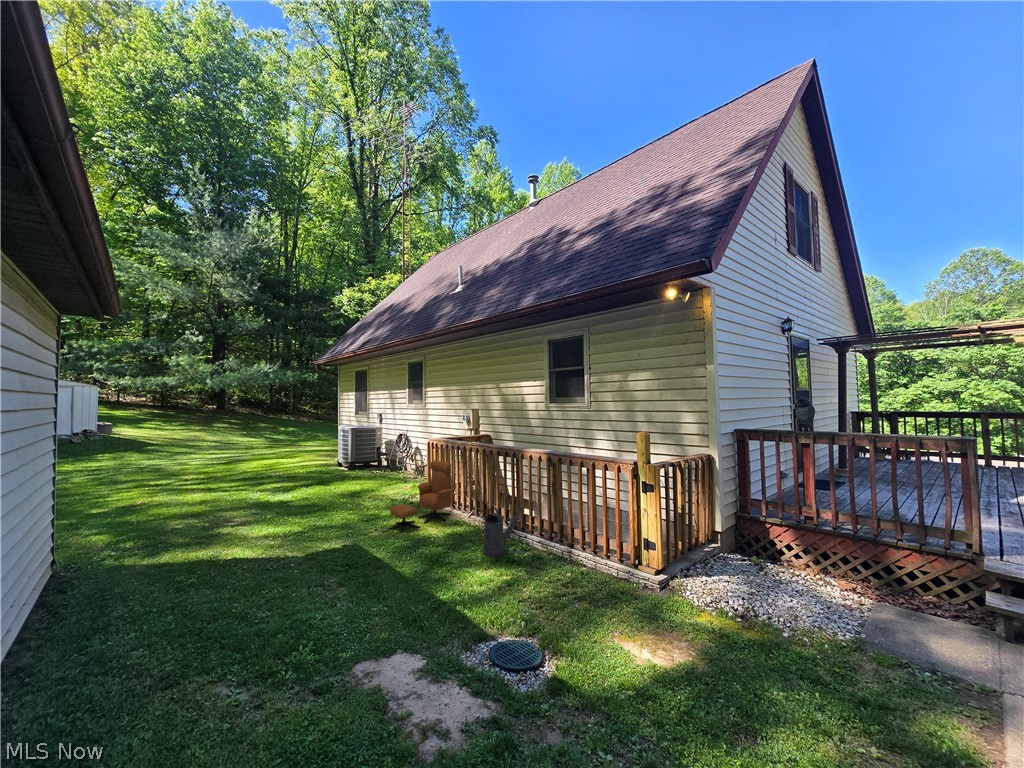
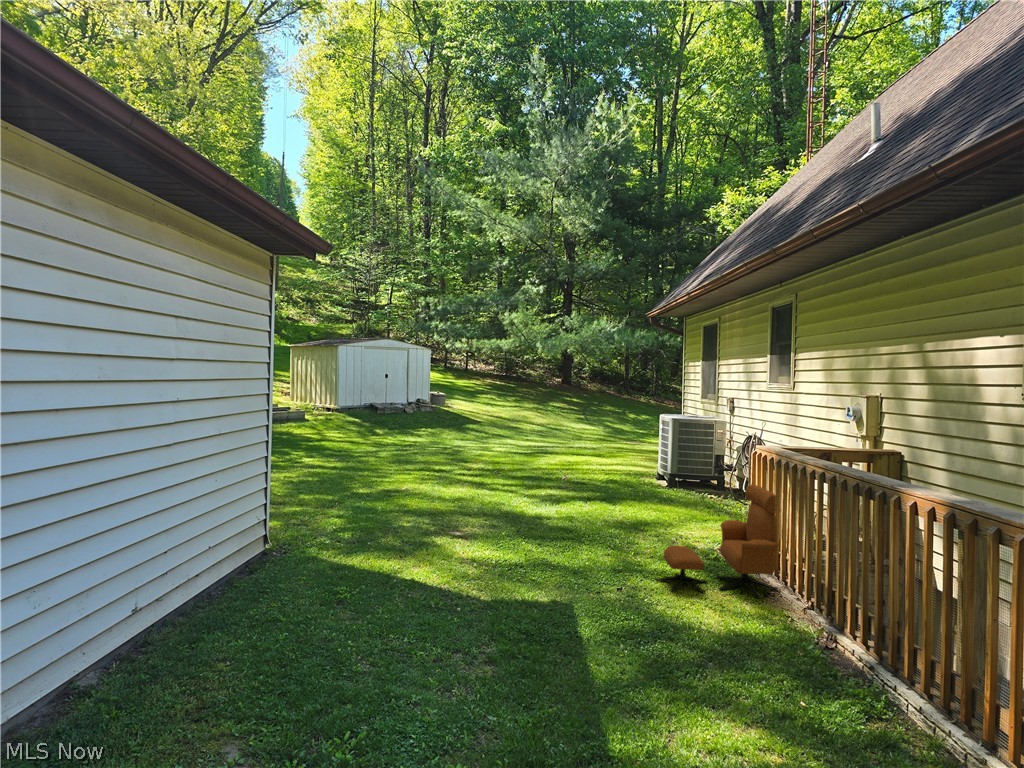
watering can: present [478,507,522,558] -> none [768,595,895,702]

